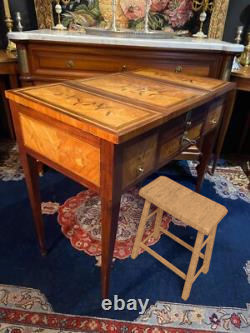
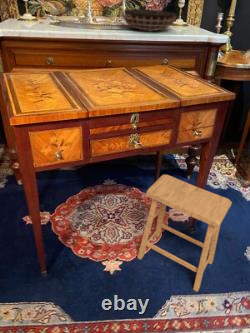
decorative bowl: none [140,20,194,39] -> present [122,9,176,31]

